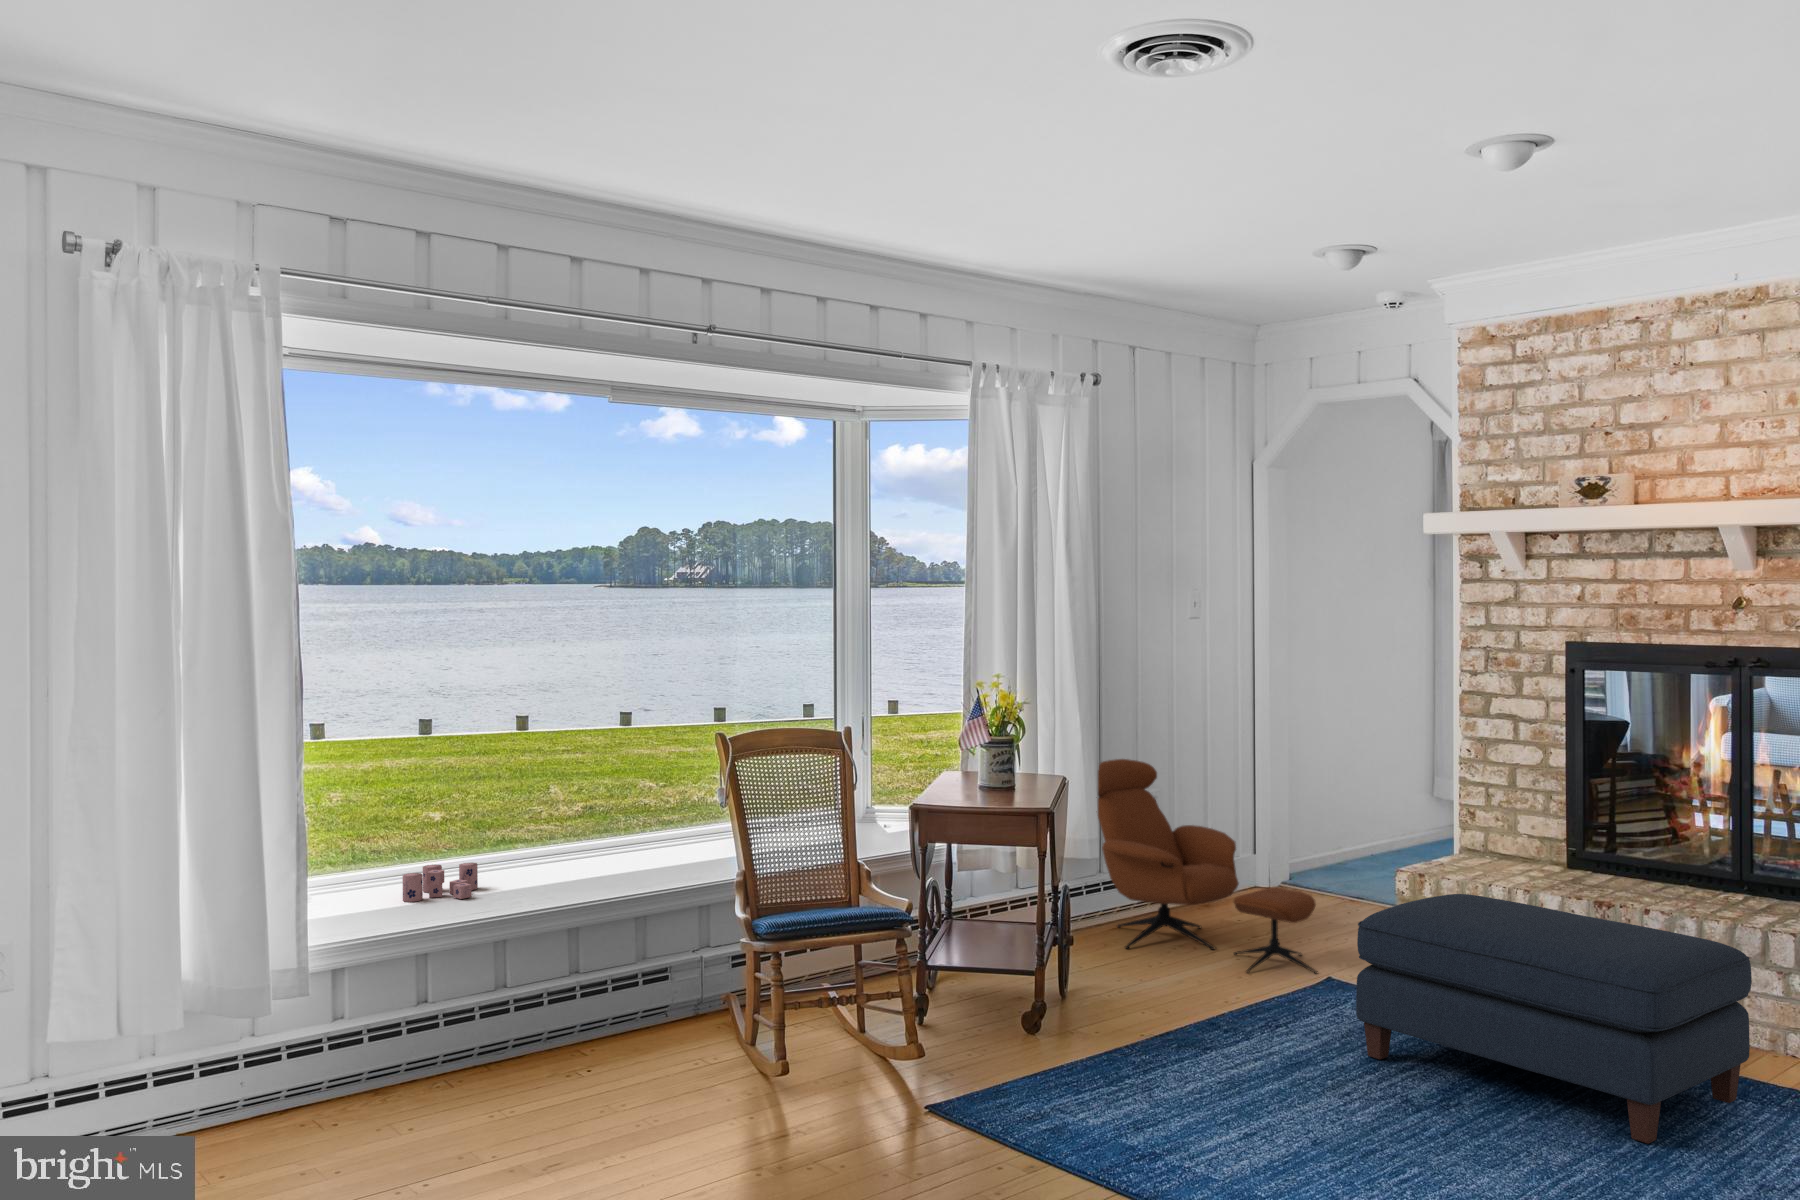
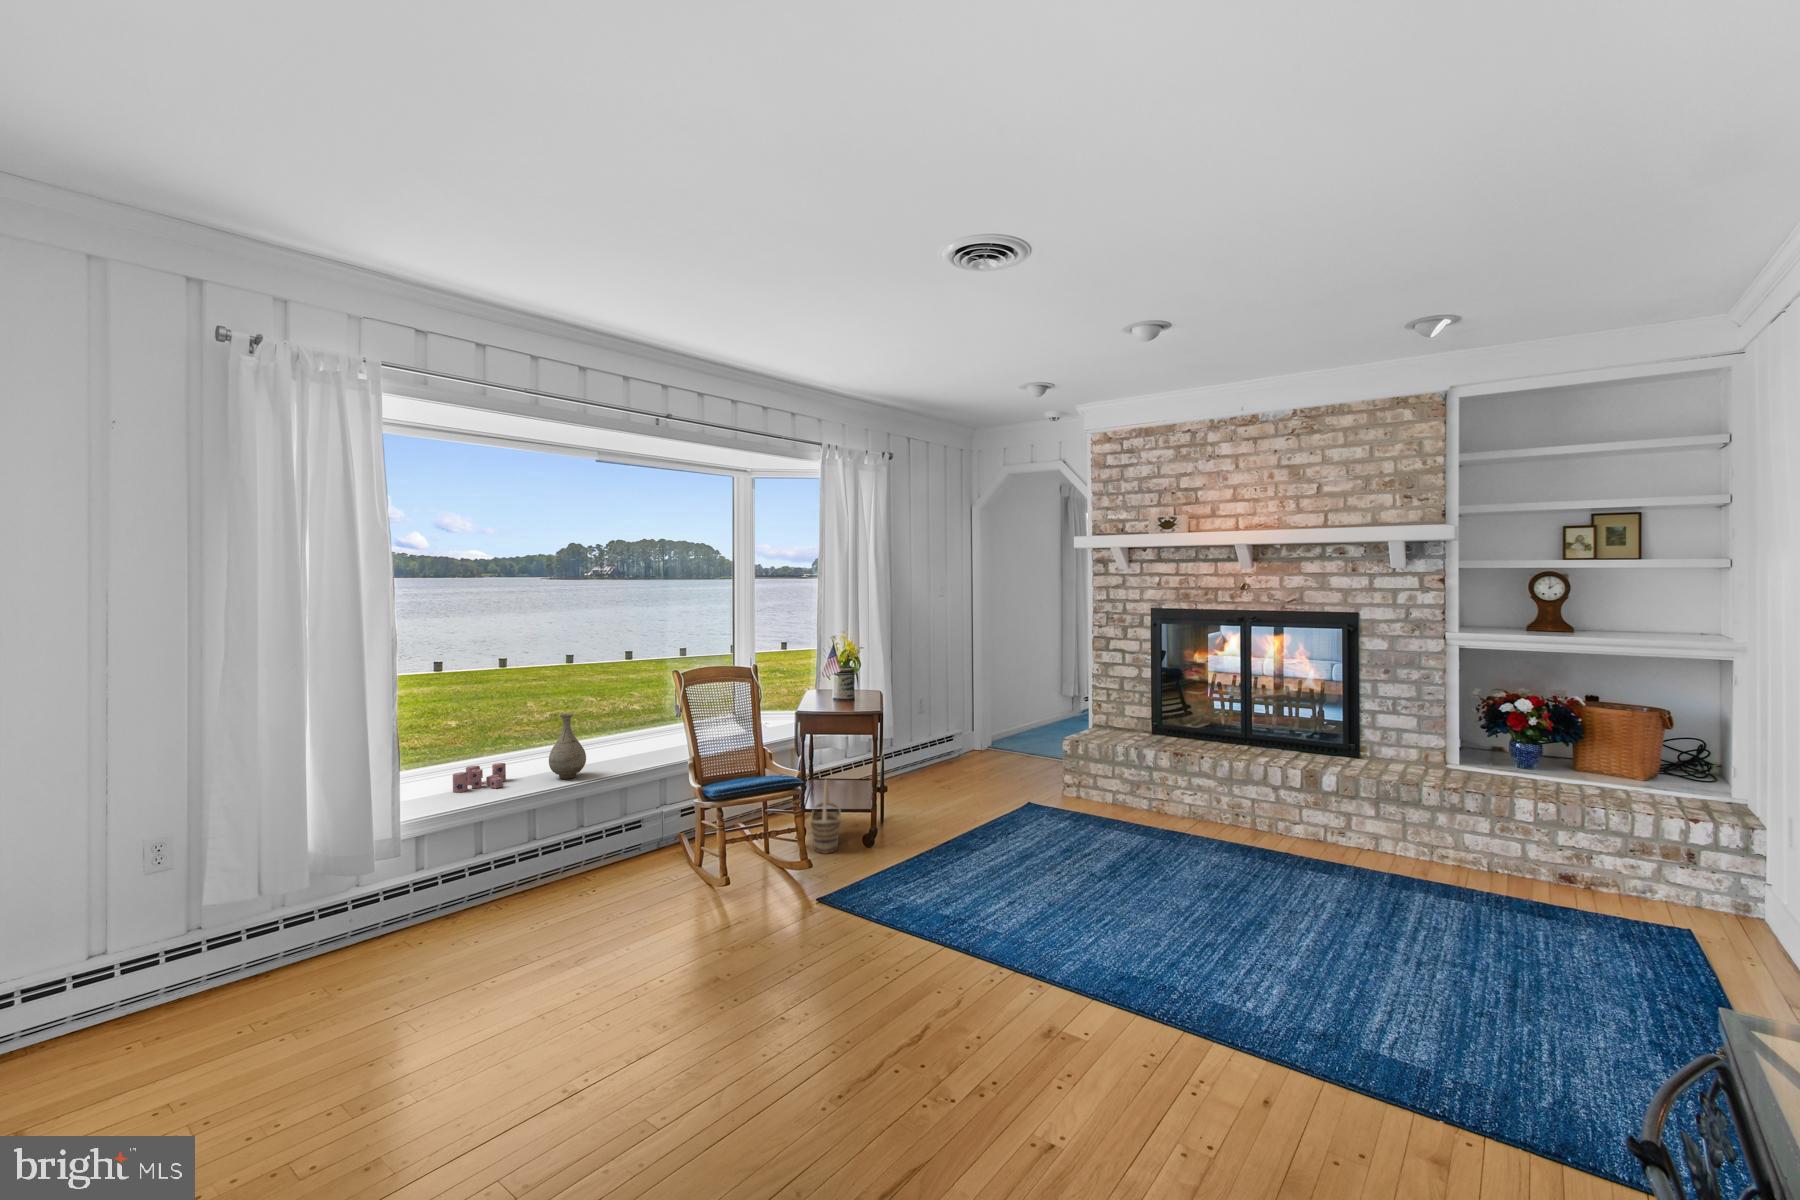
lounge chair: present [1098,759,1318,973] -> none [890,680,1023,802]
vase: none [538,792,592,891] -> present [549,714,586,779]
ottoman: present [1356,894,1752,1144] -> none [1058,753,1267,888]
basket: none [935,915,987,1036] -> present [811,780,841,854]

